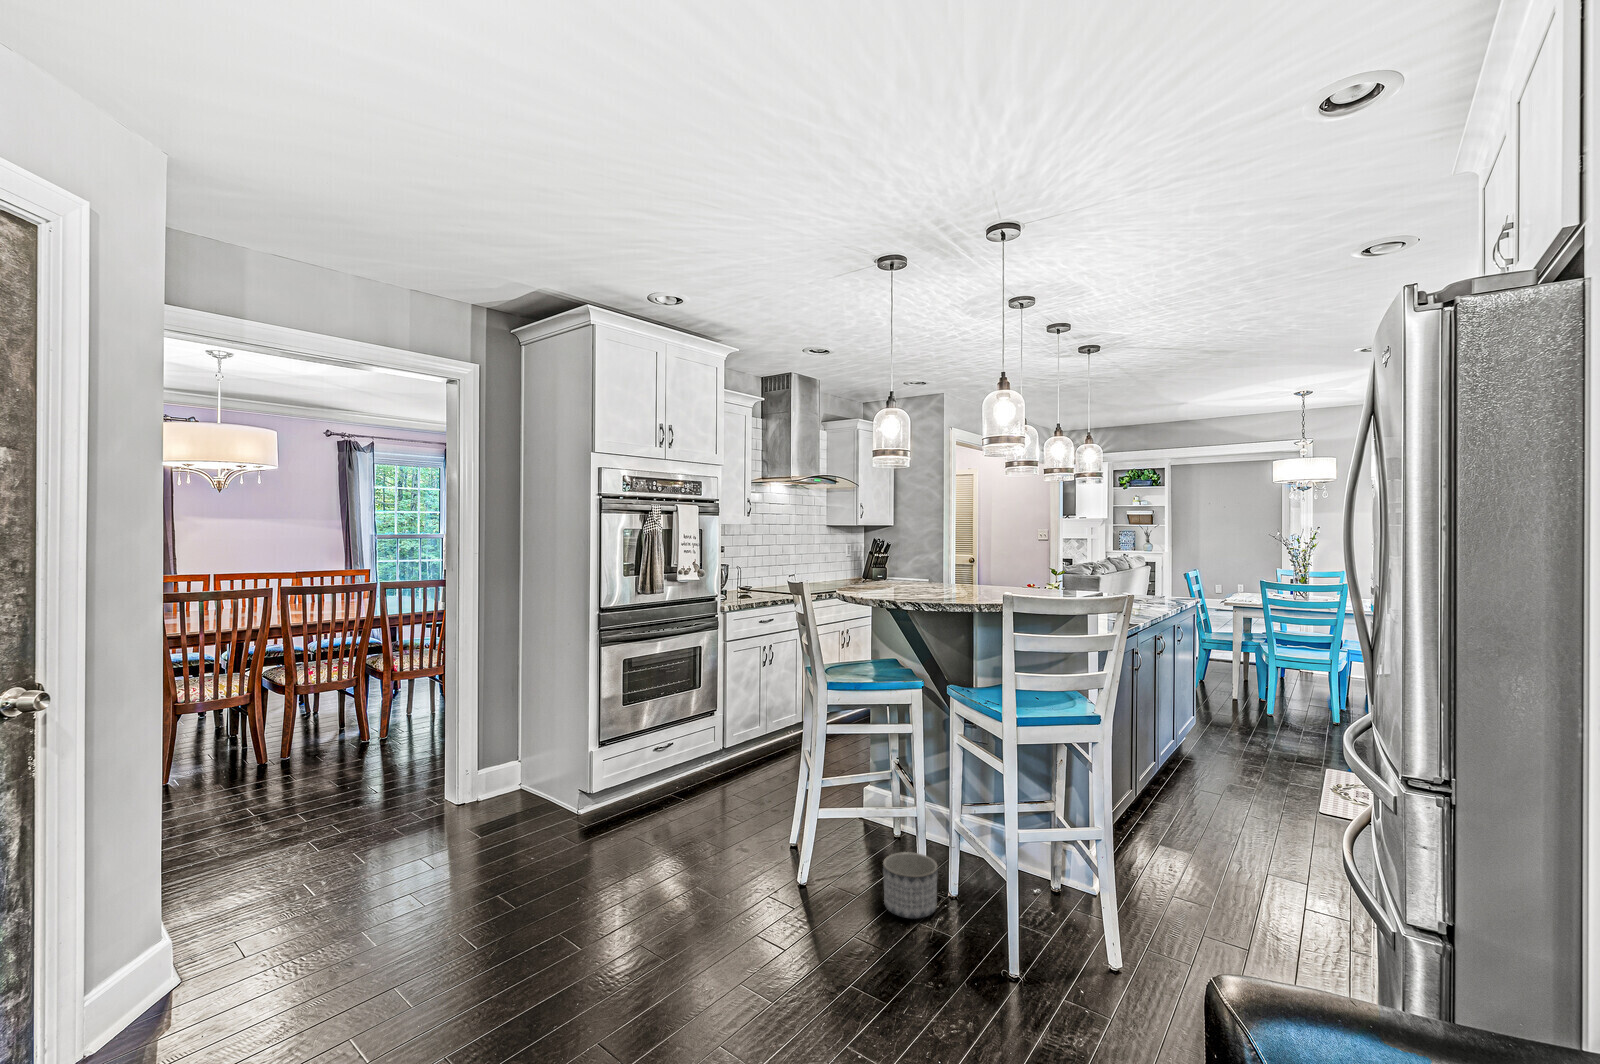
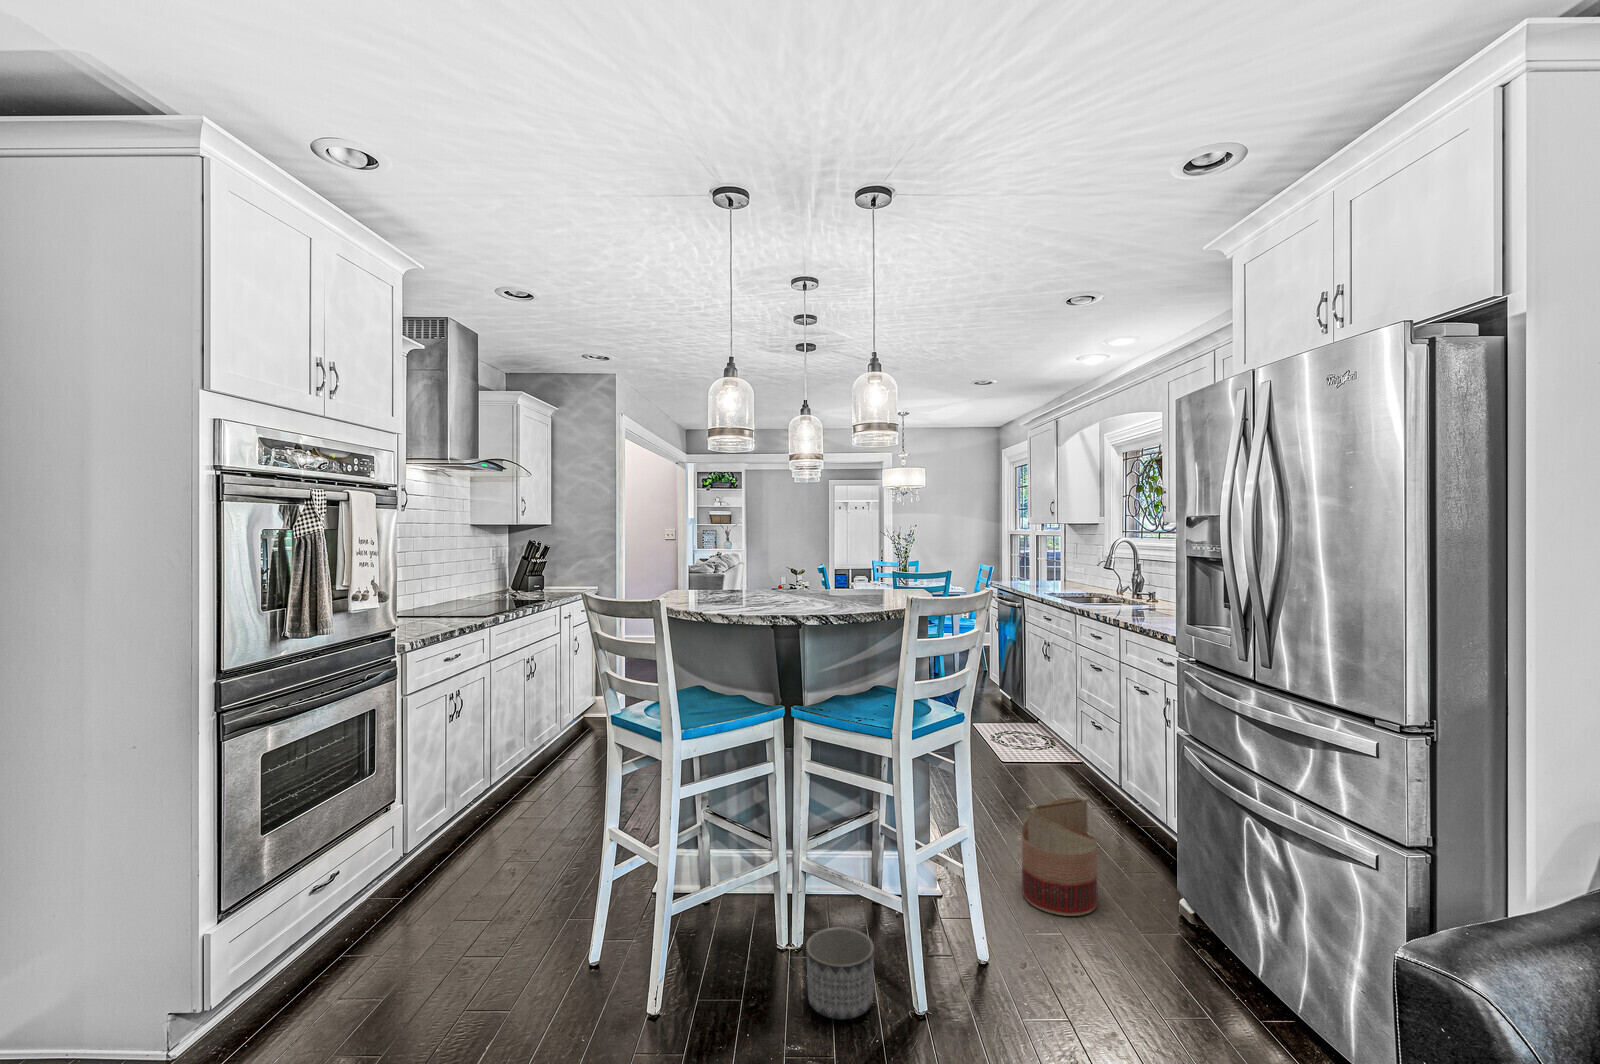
basket: none [1154,813,1240,936] -> present [1021,797,1098,916]

